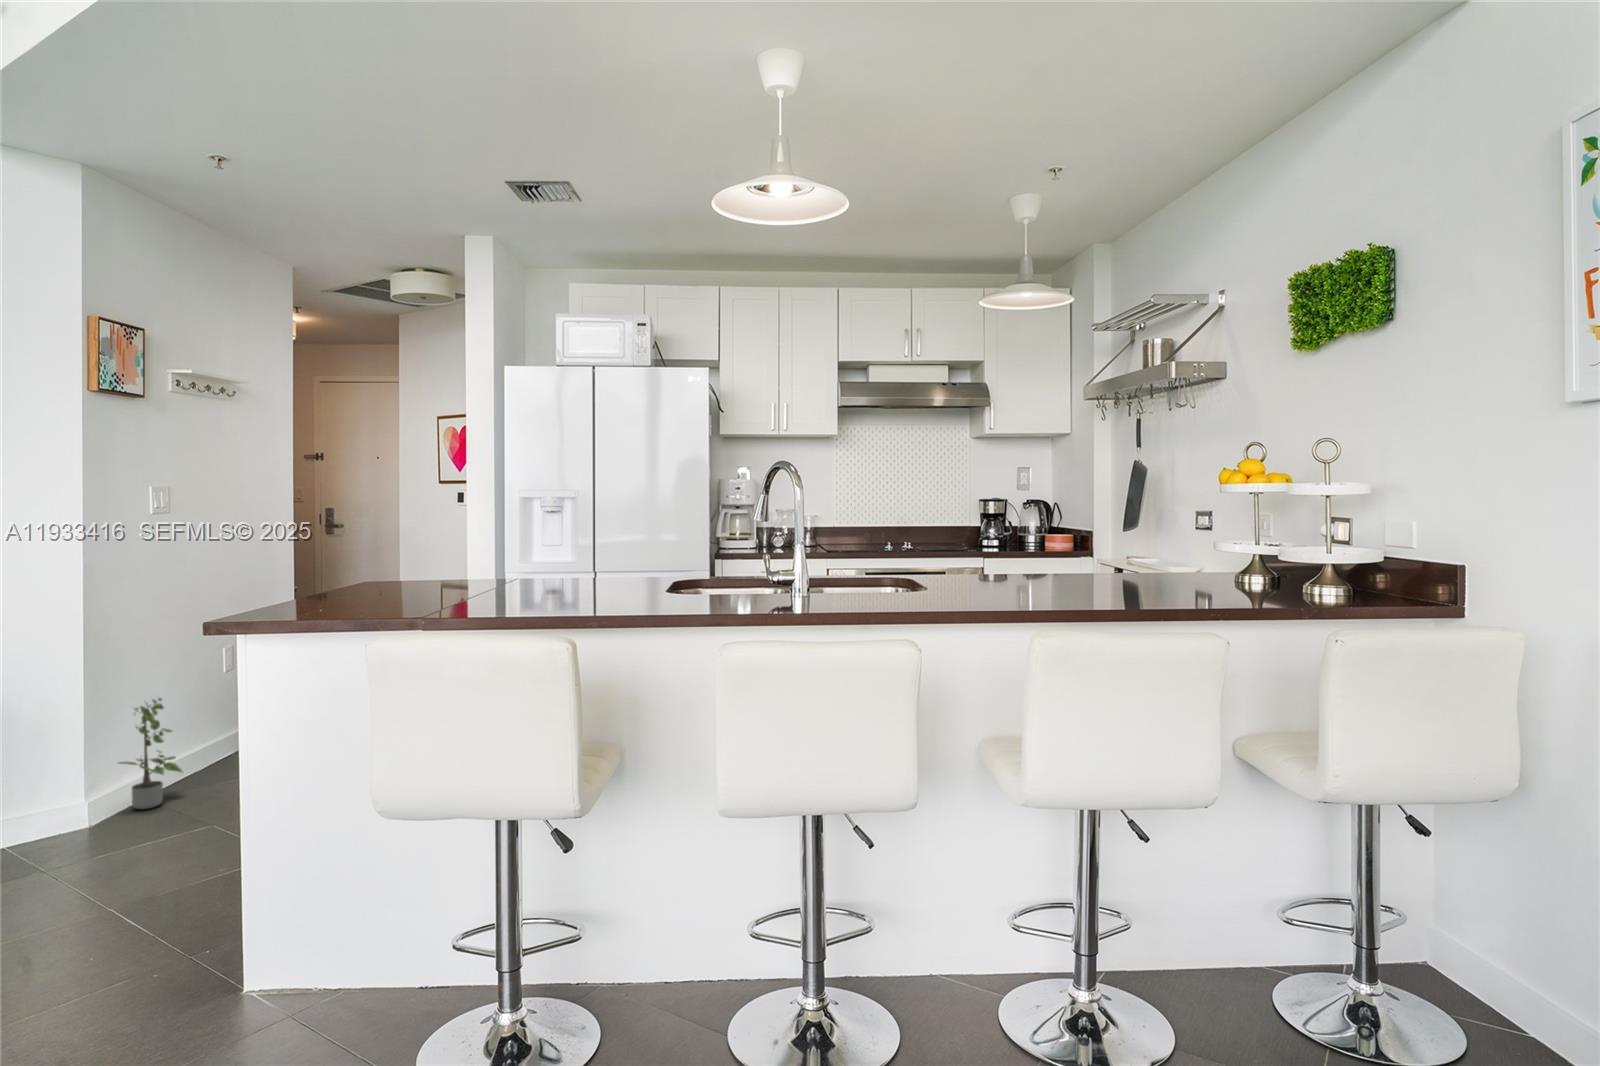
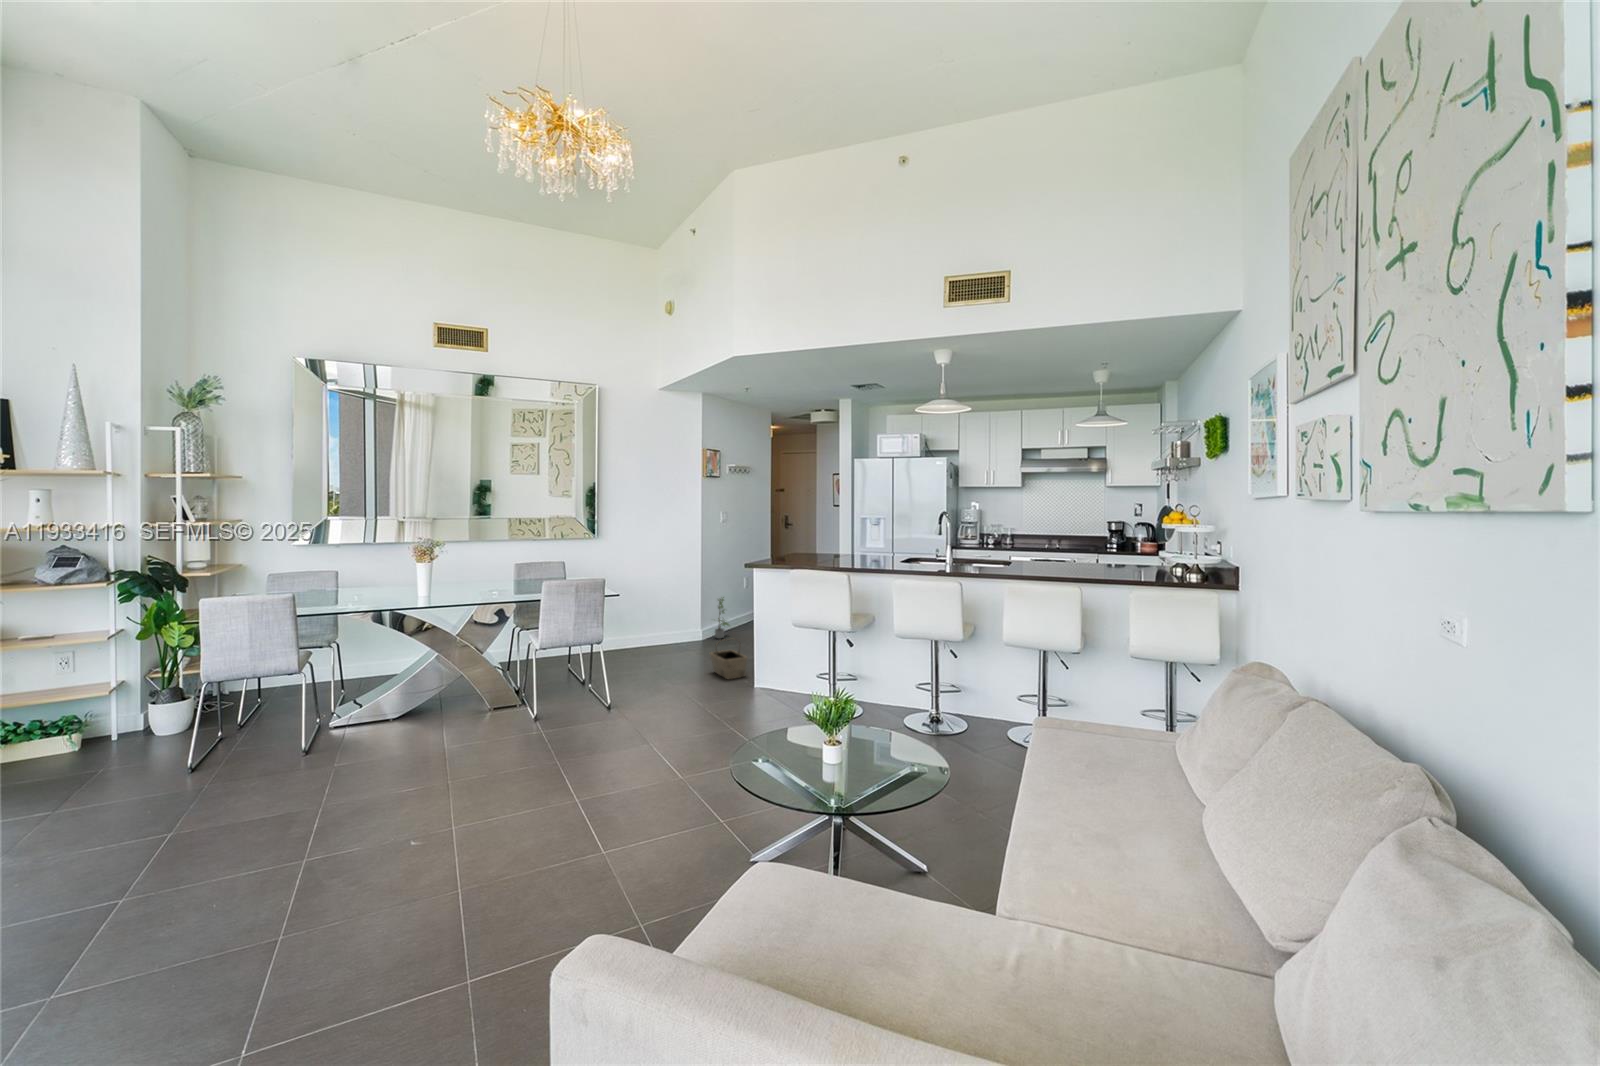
basket: none [40,847,174,987] -> present [710,640,747,679]

